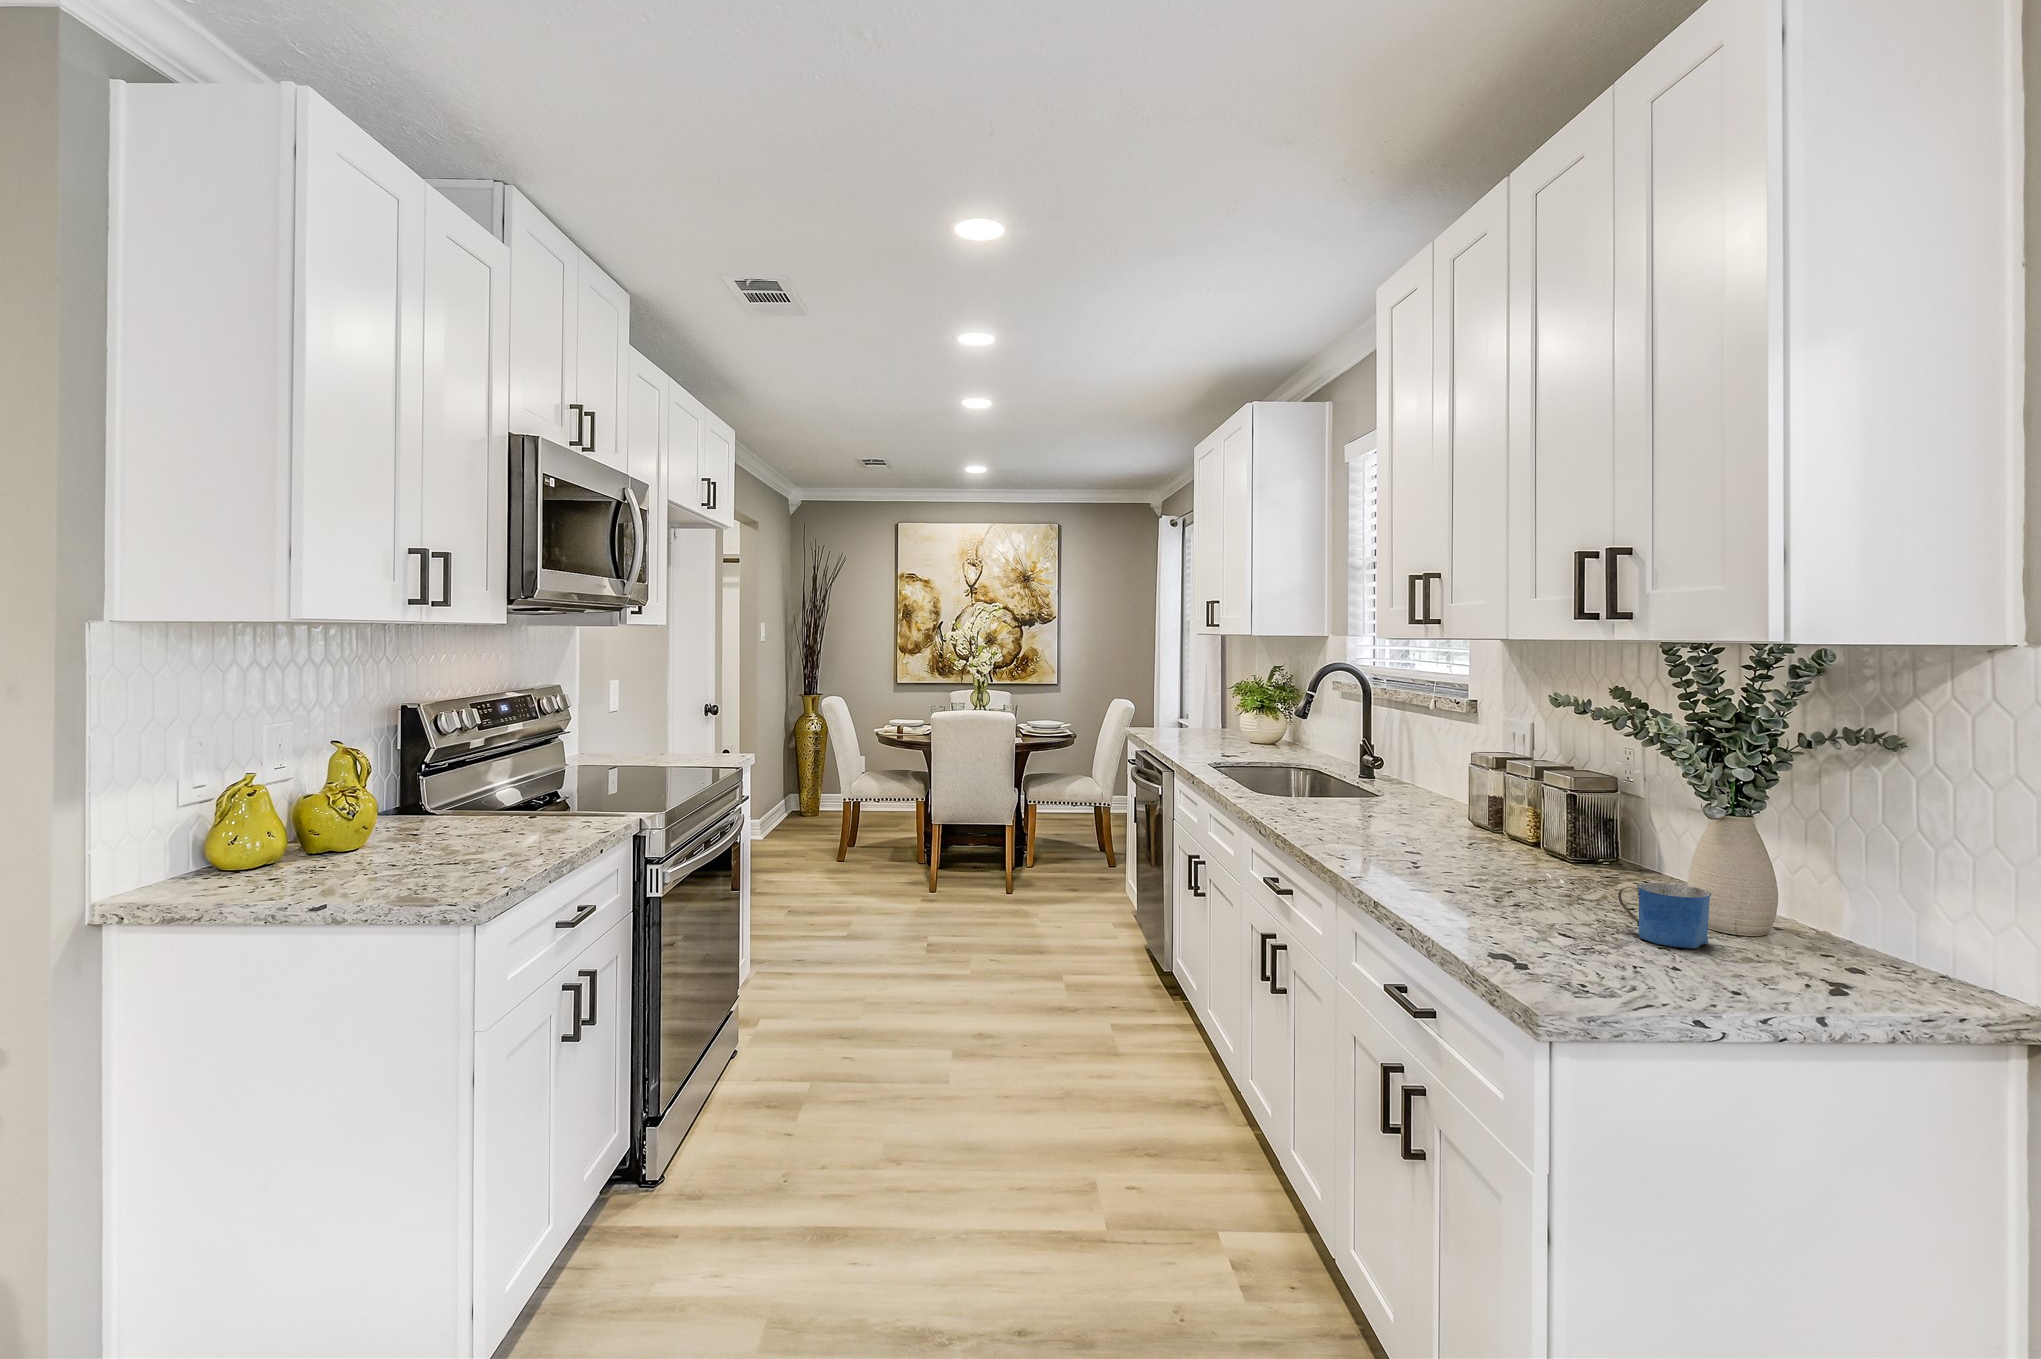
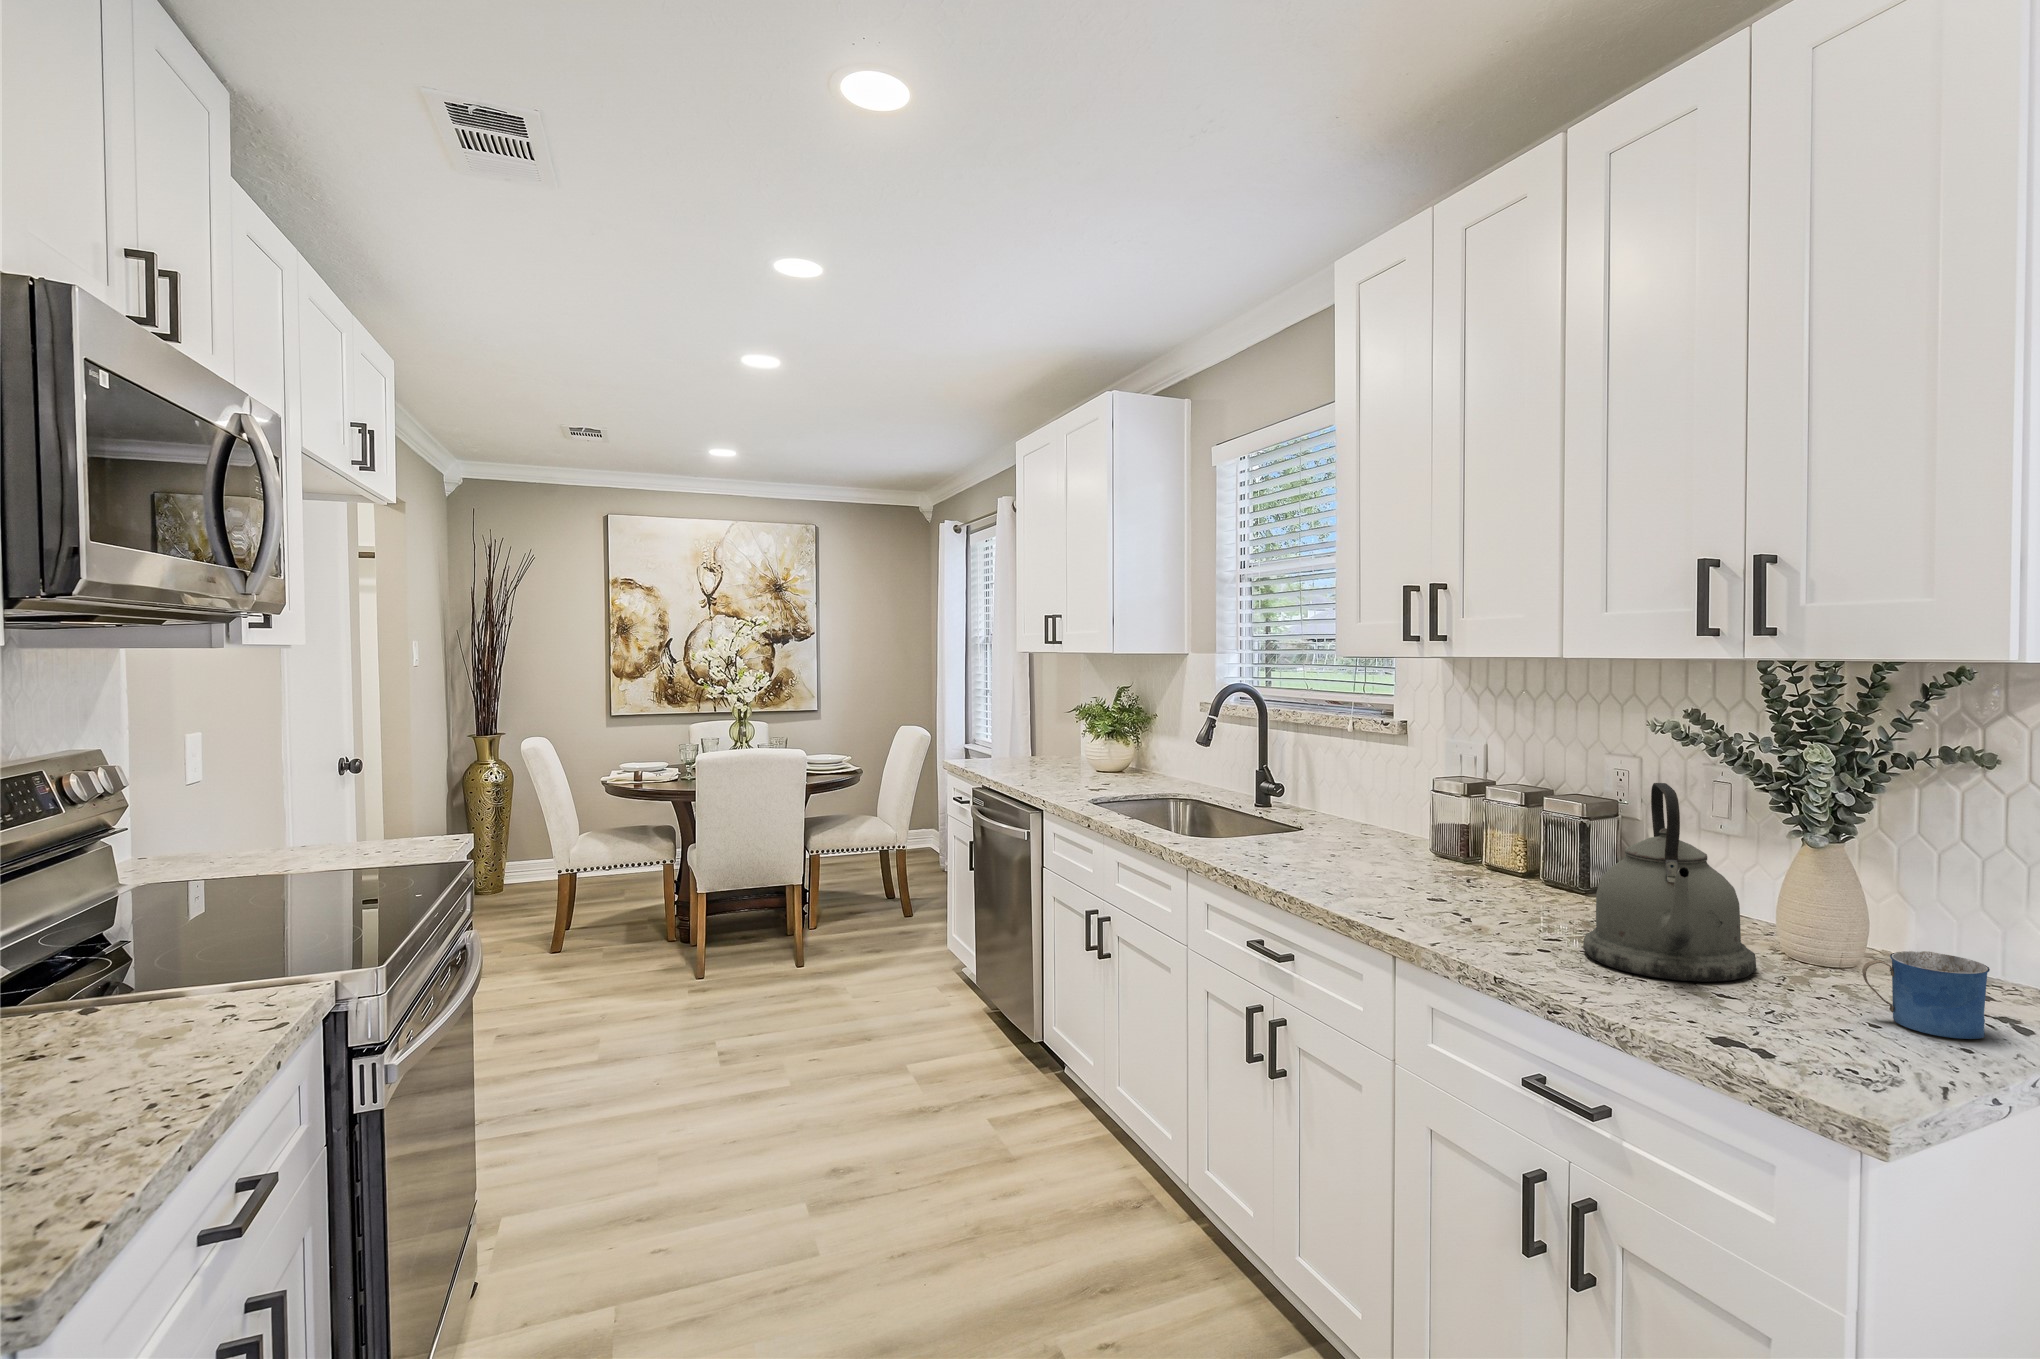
kettle: none [1458,748,1595,902] -> present [1583,783,1756,982]

